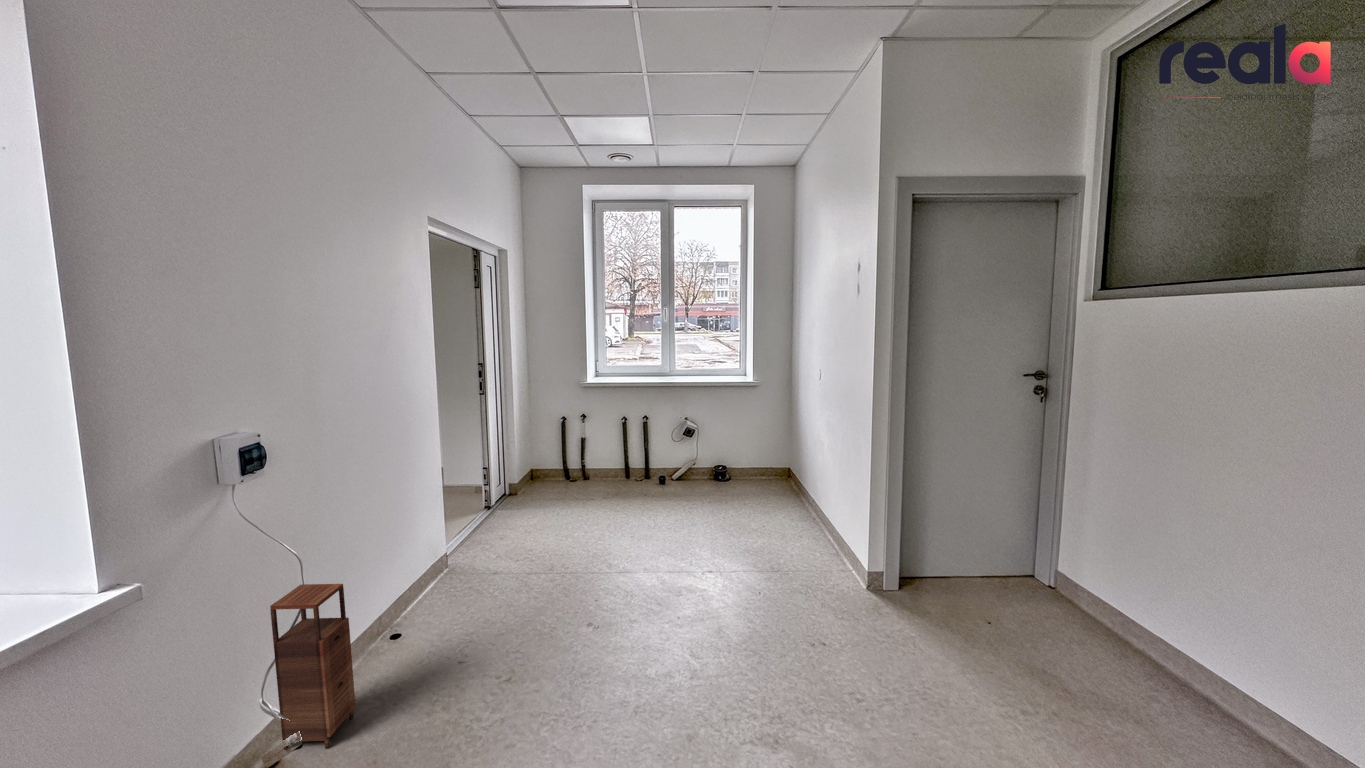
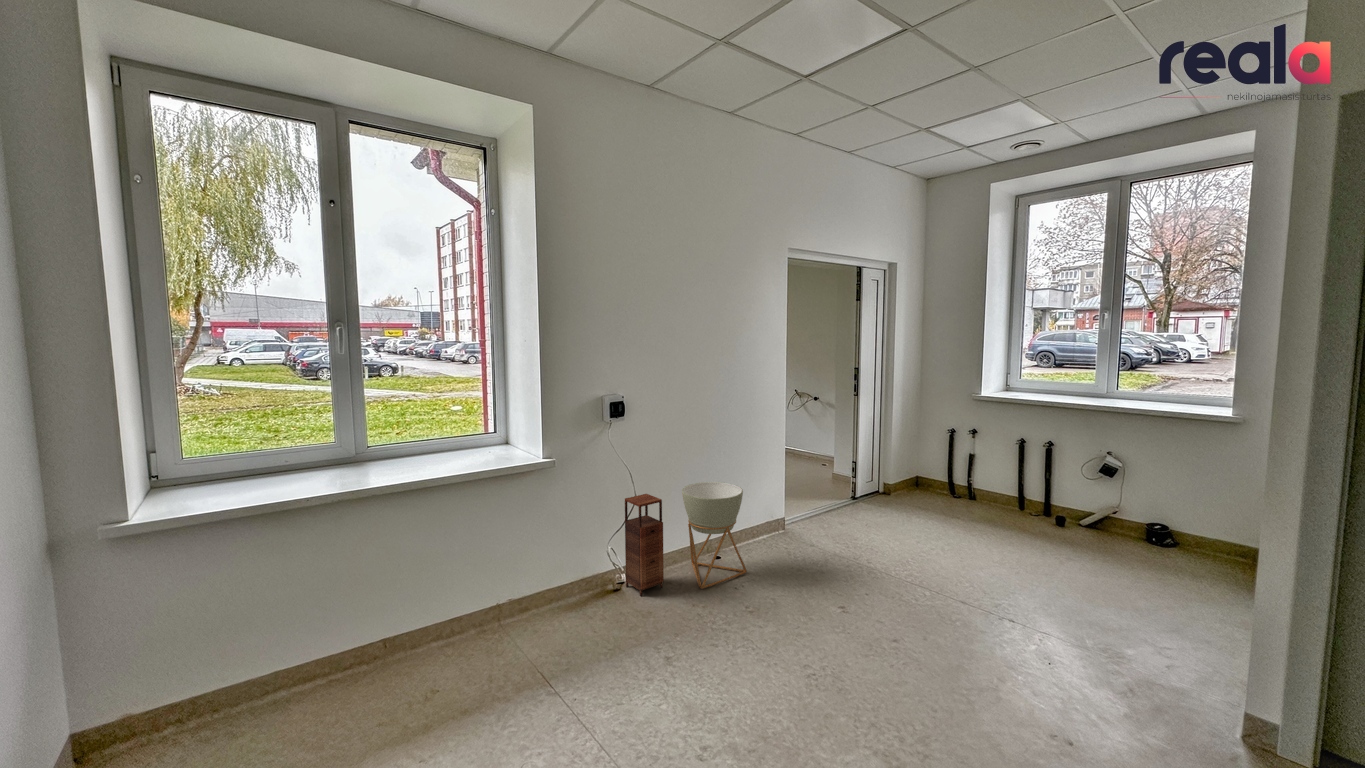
planter: none [353,529,455,687] -> present [682,482,747,589]

